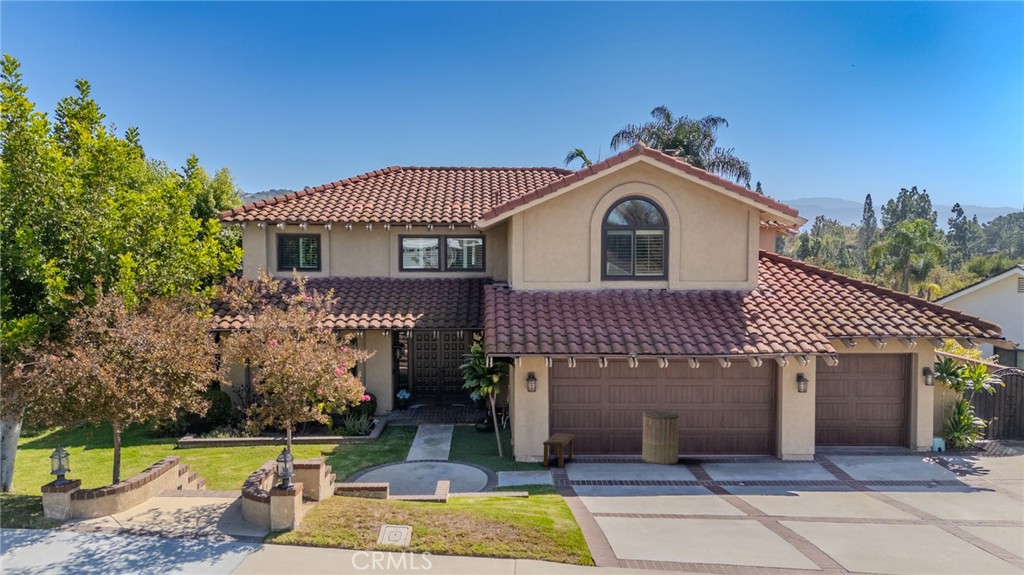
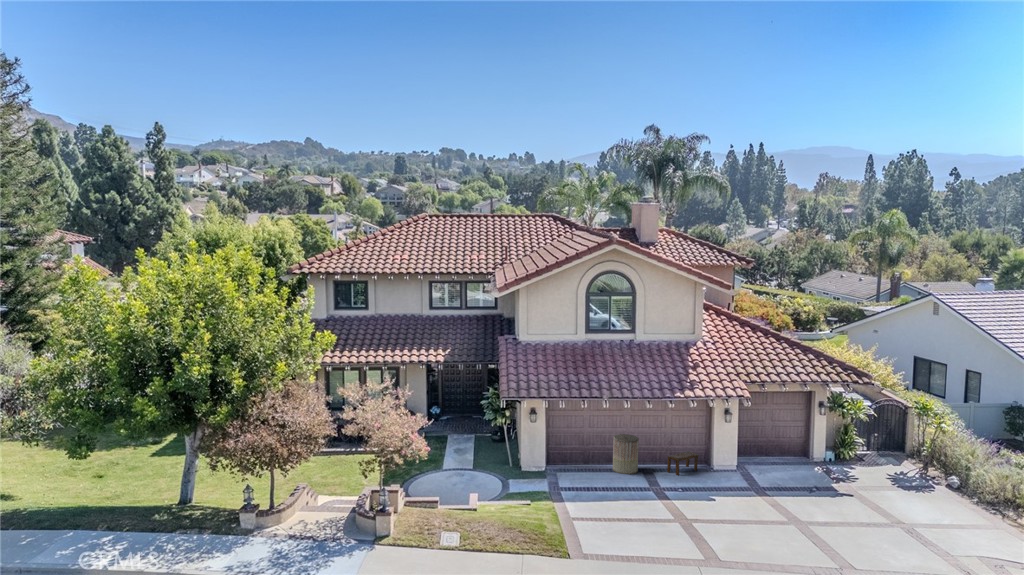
bench: present [543,433,574,467] -> present [667,451,699,475]

